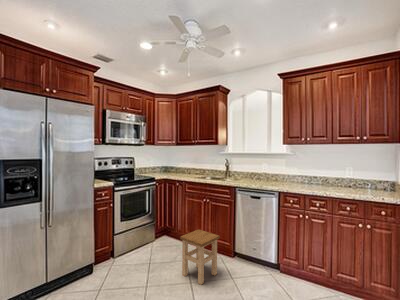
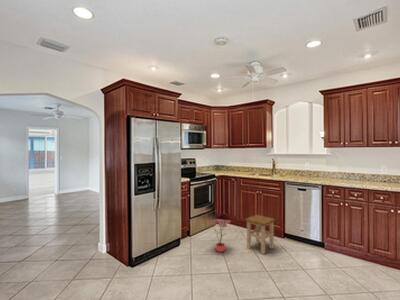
potted plant: none [128,237,161,284] -> present [209,219,231,252]

